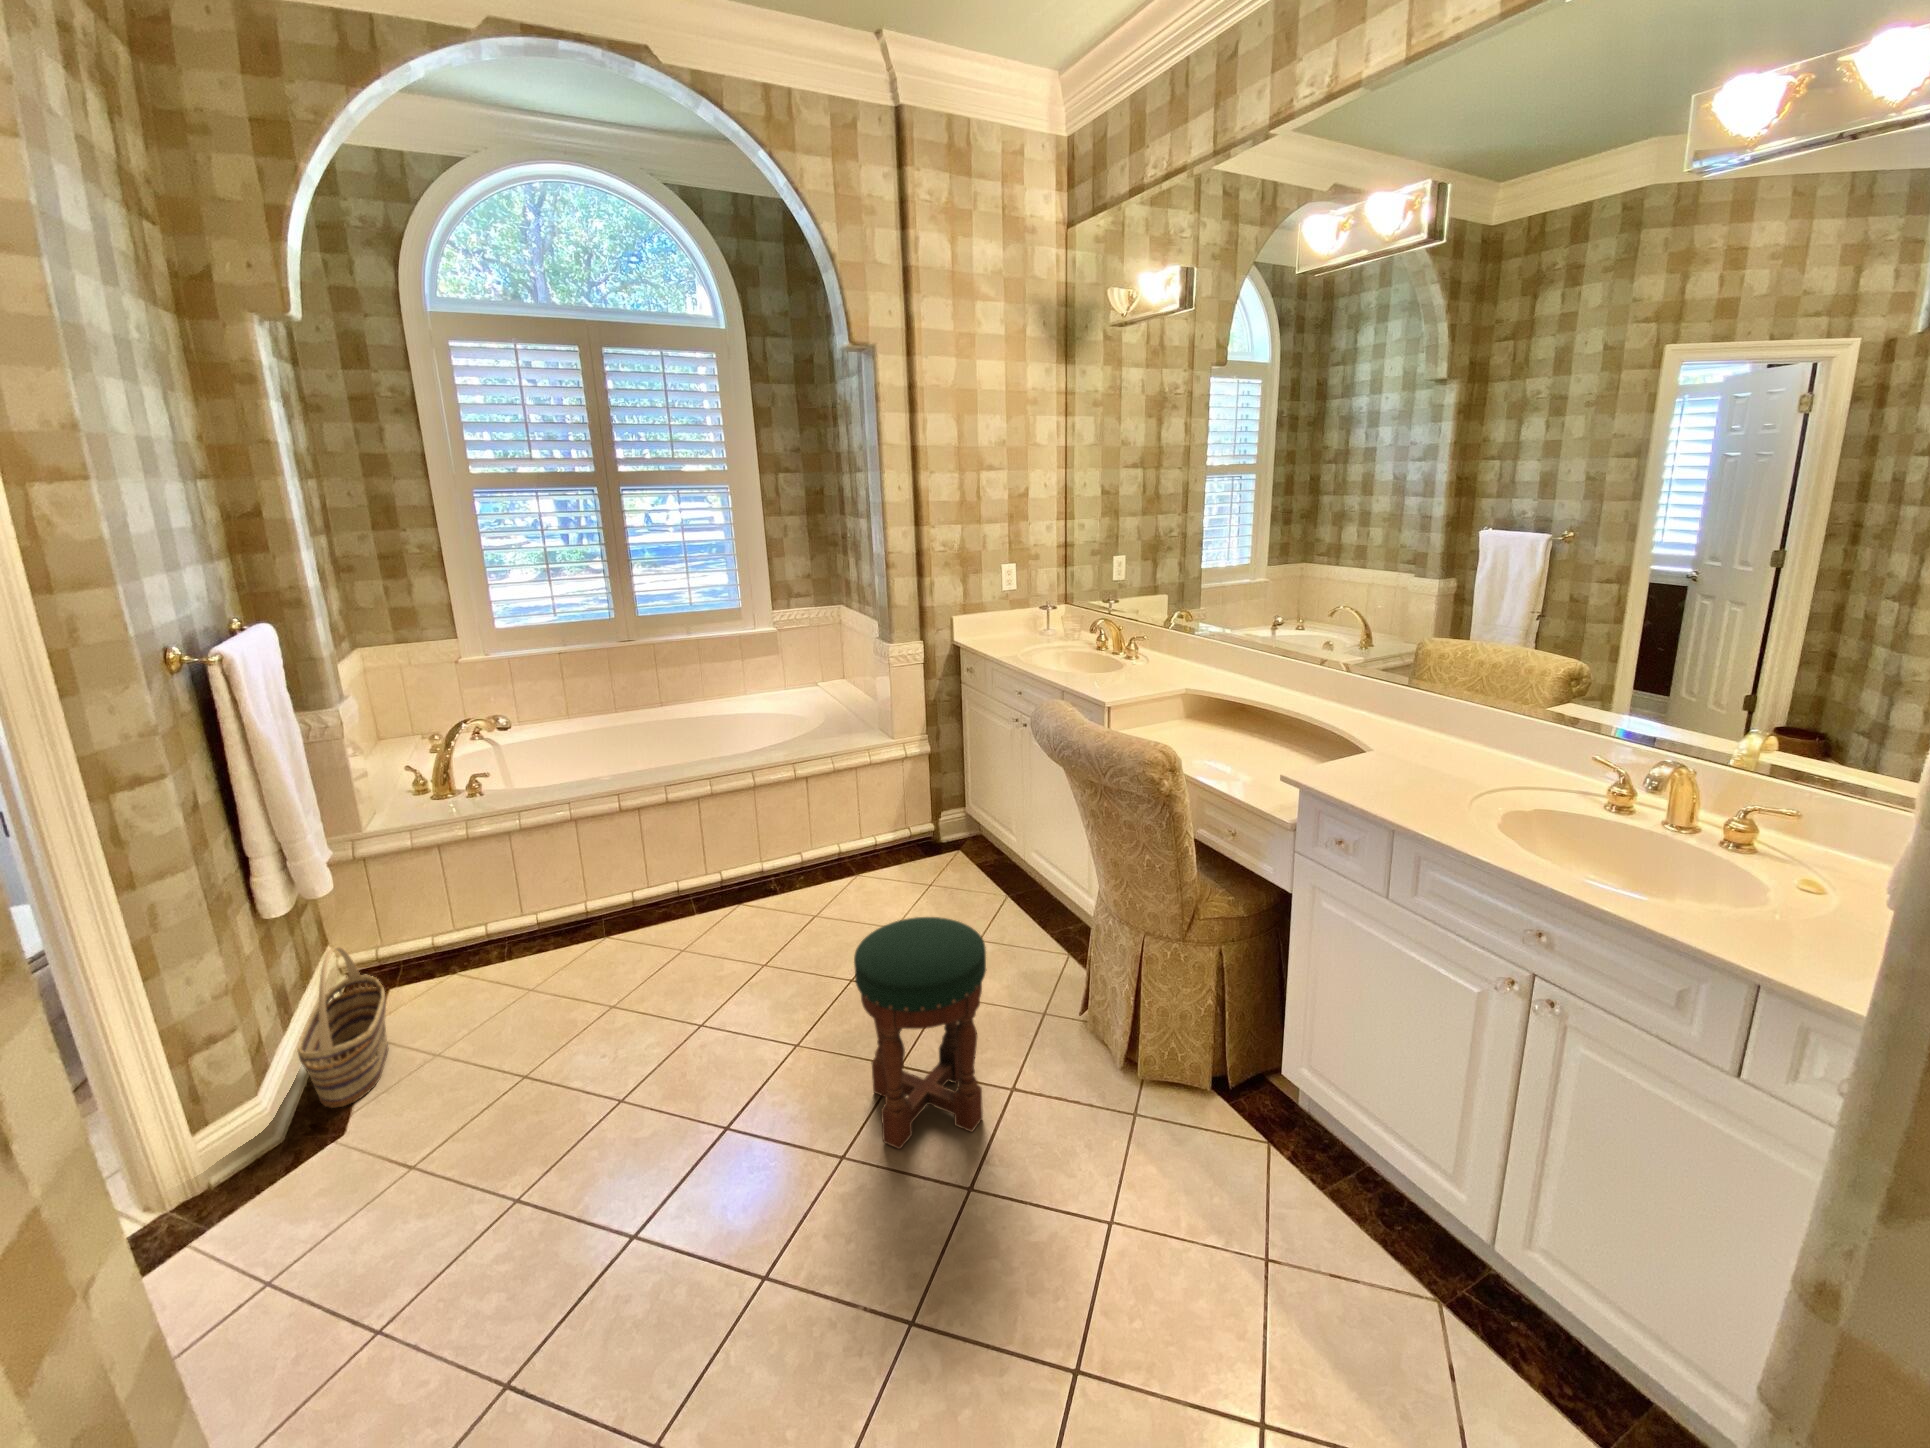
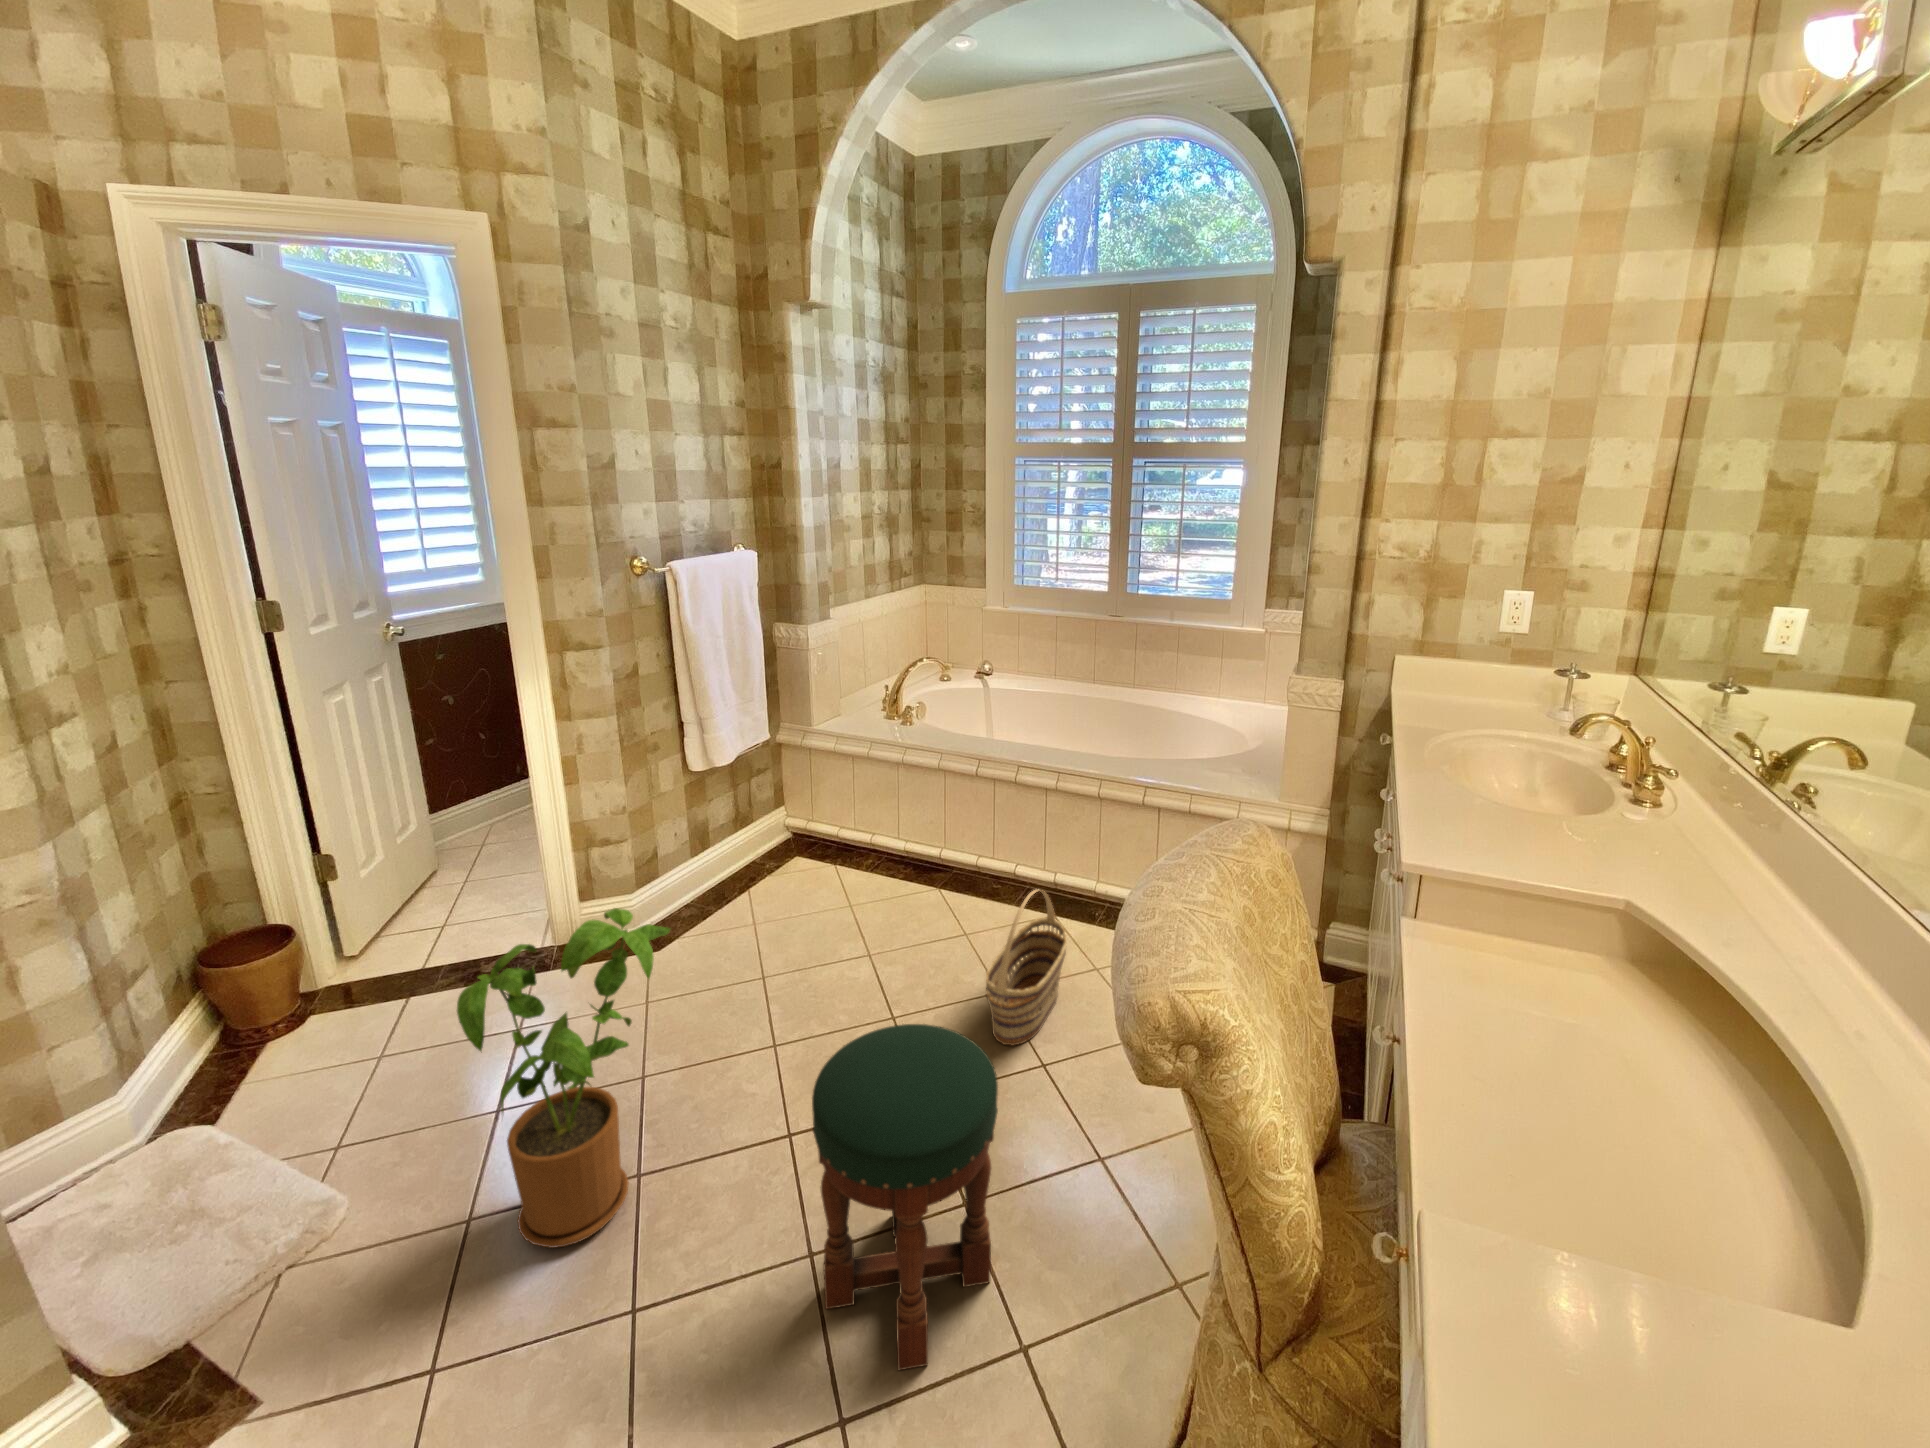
basket: present [297,947,389,1108] -> present [986,890,1066,1046]
house plant: none [485,969,729,1319] -> present [457,908,670,1248]

